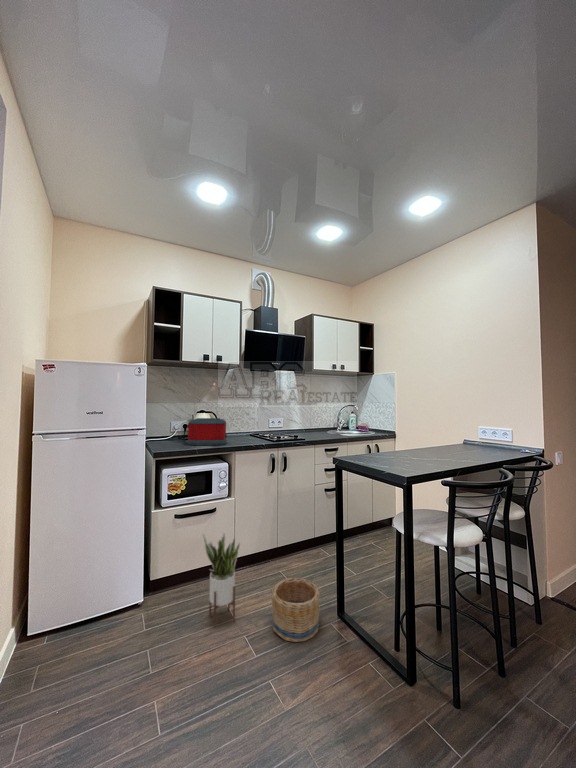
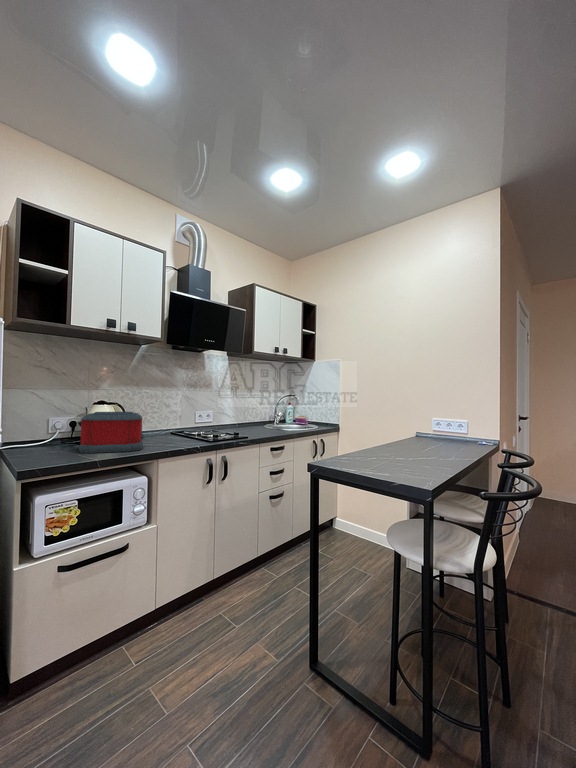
potted plant: present [203,534,240,627] -> none [112,592,174,749]
basket: present [272,578,320,642] -> none [225,634,295,743]

